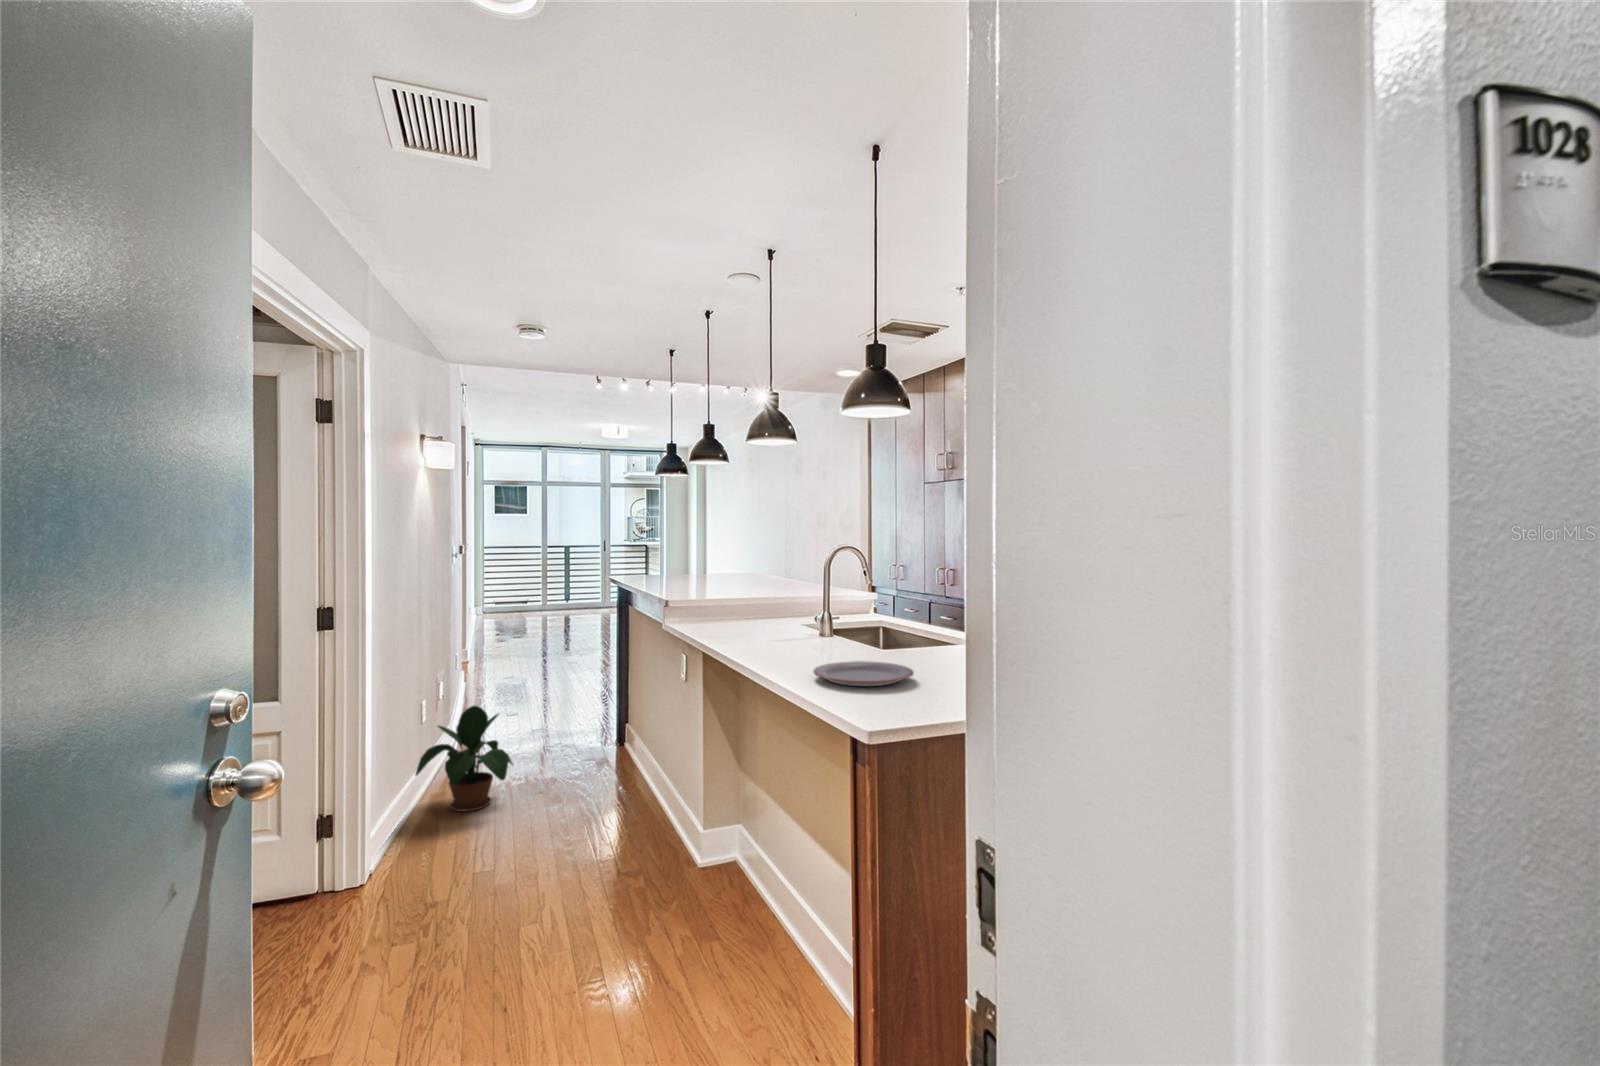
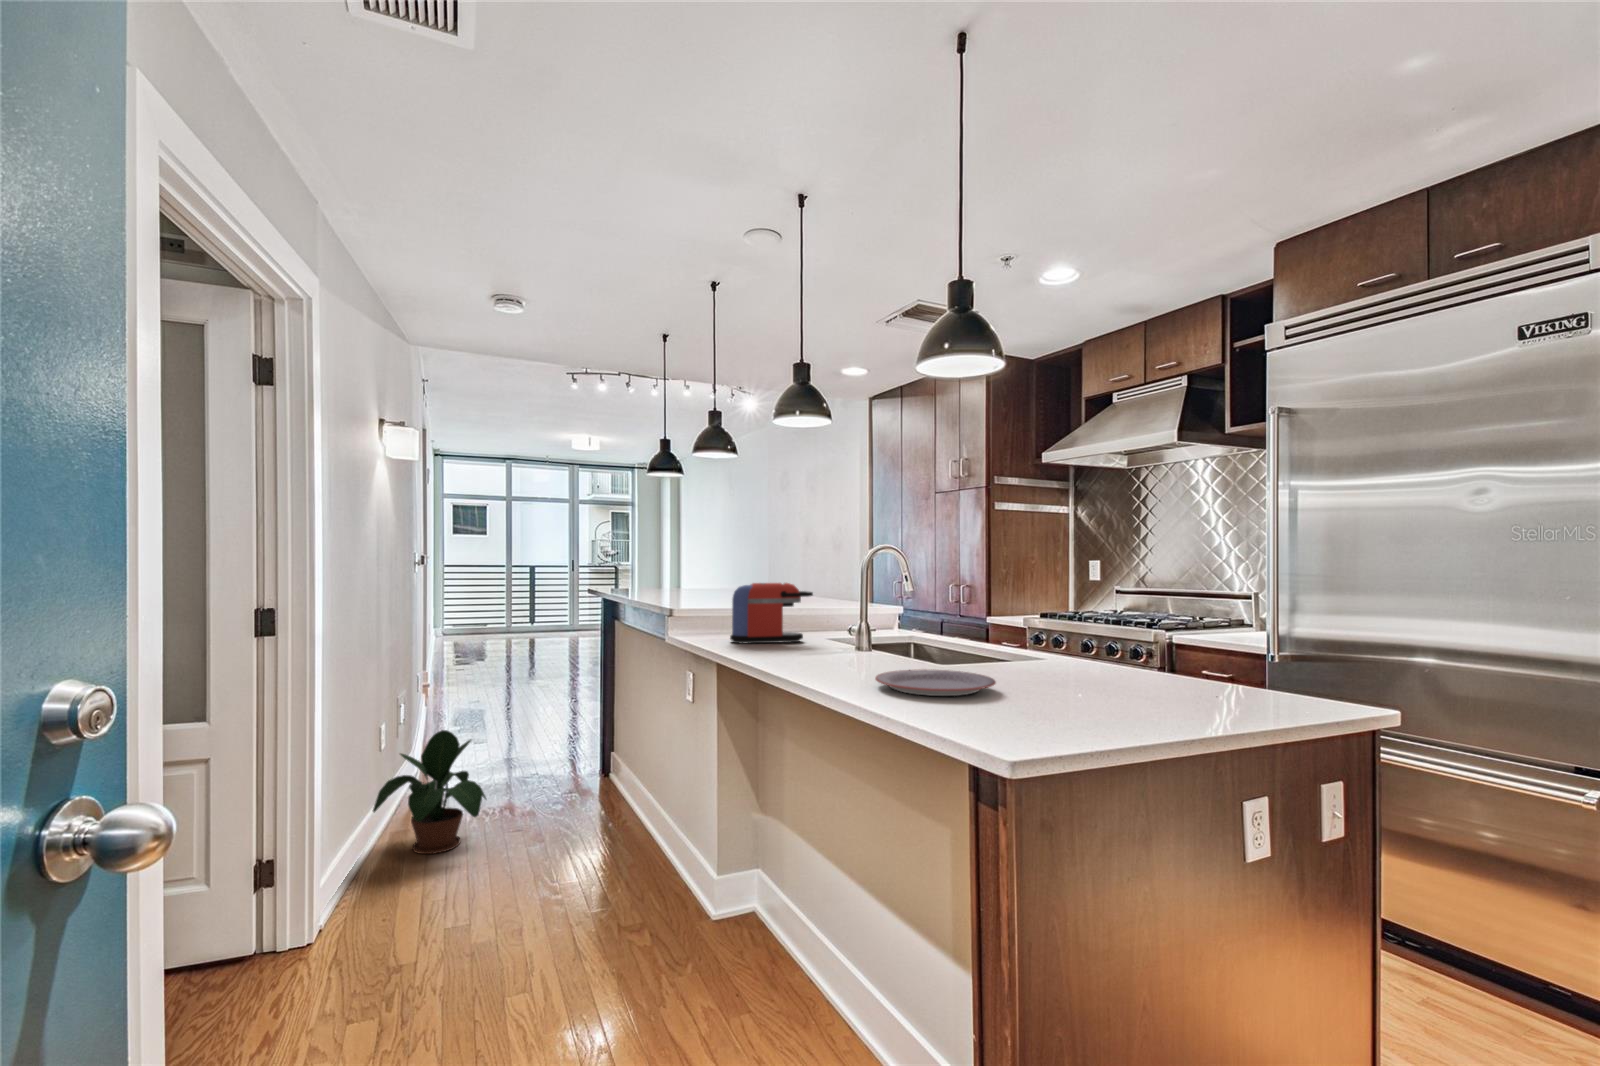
coffee maker: none [714,579,787,633] -> present [730,583,813,643]

